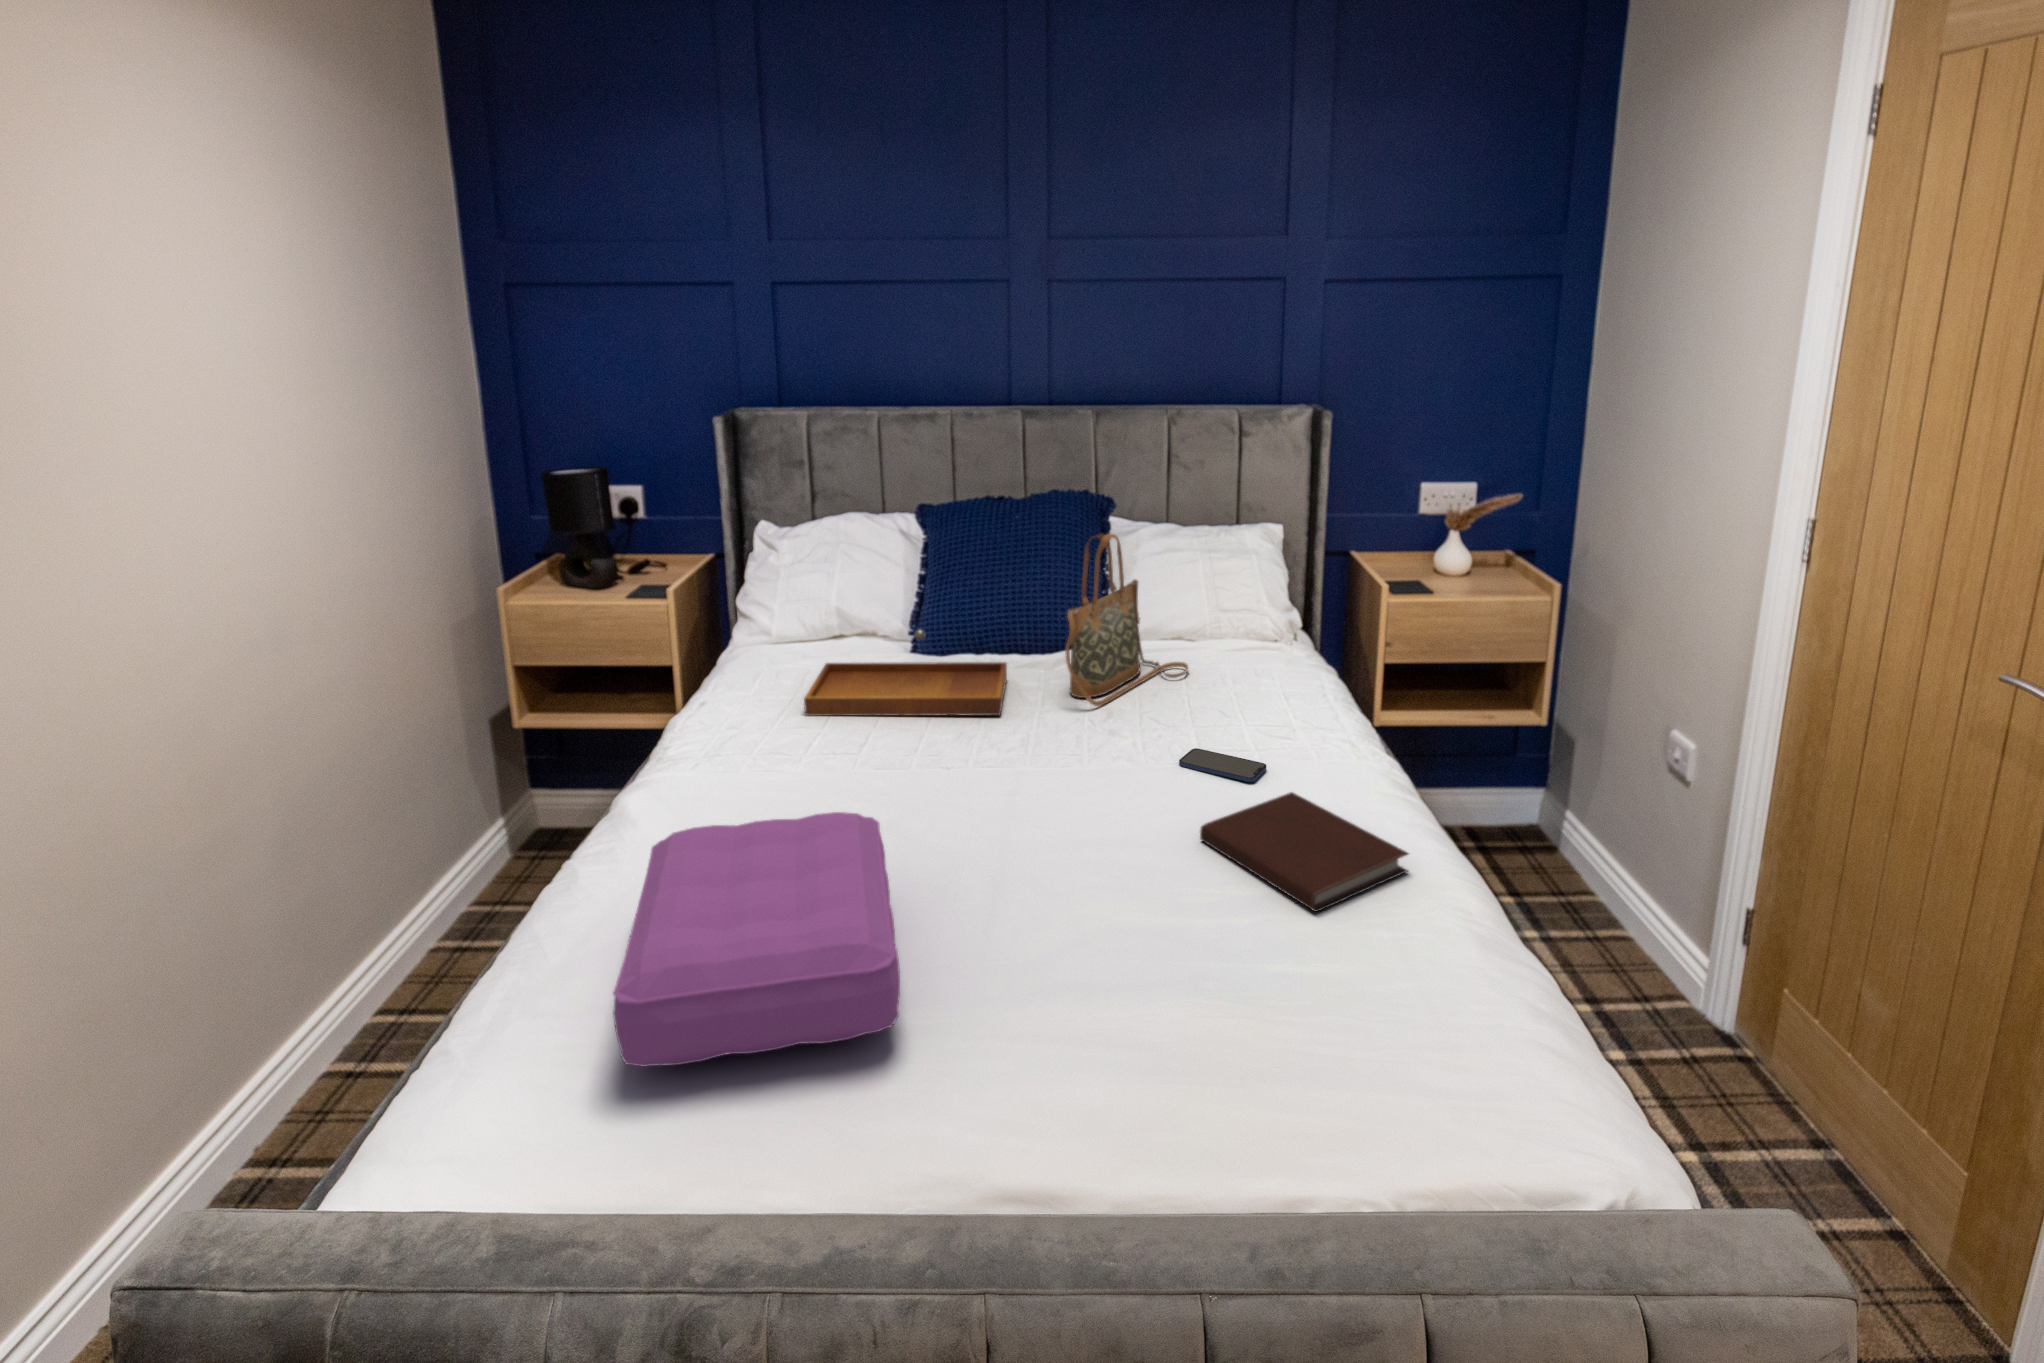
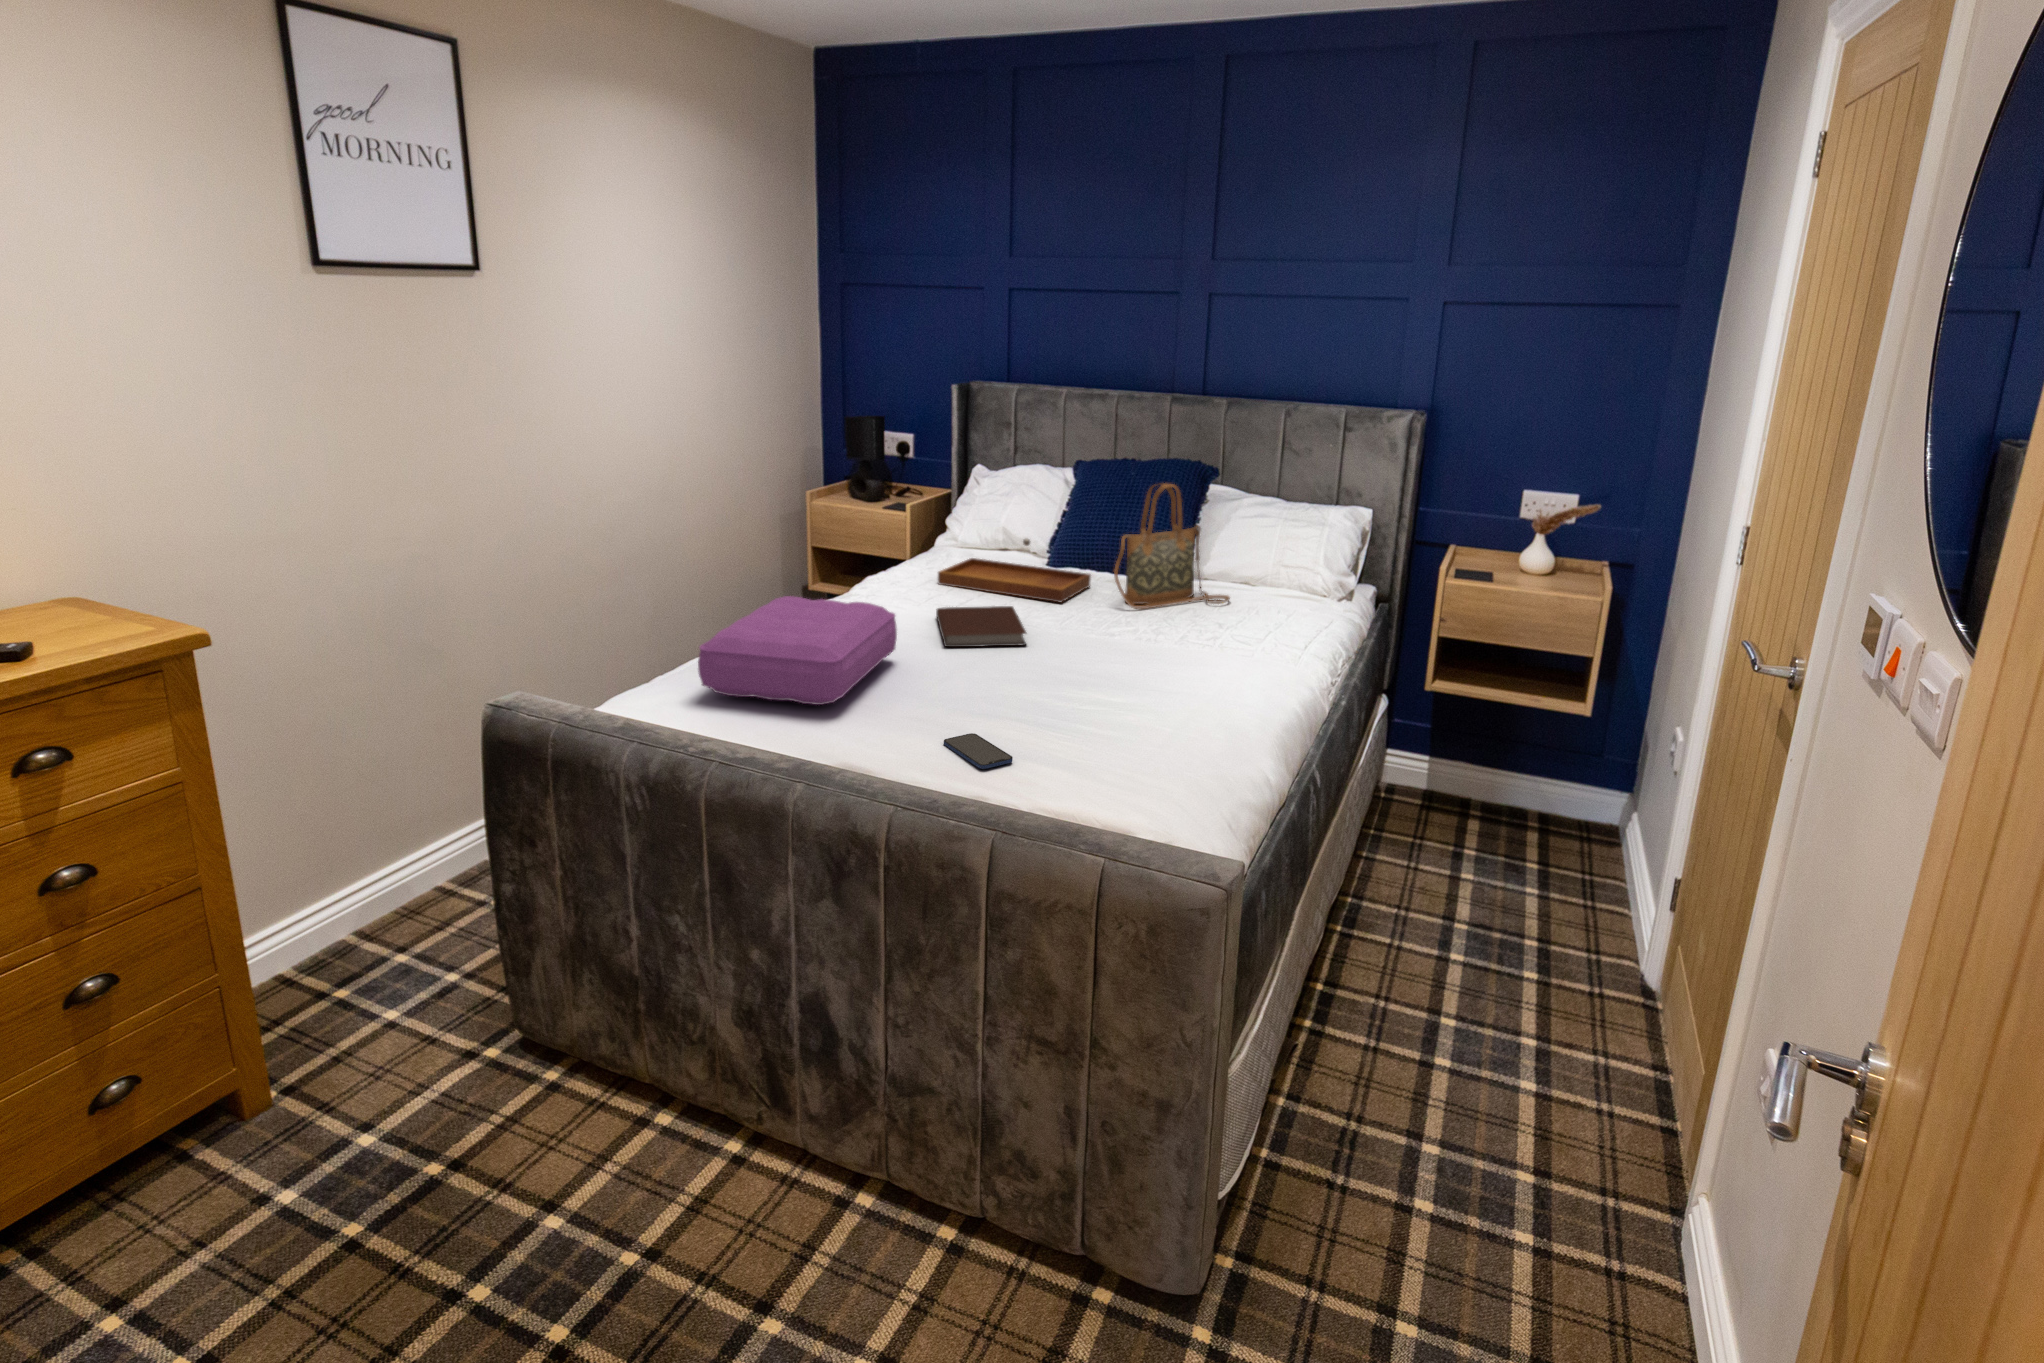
smartphone: present [1179,748,1266,782] -> present [944,733,1013,769]
notebook: present [1200,792,1409,912] -> present [936,606,1026,647]

